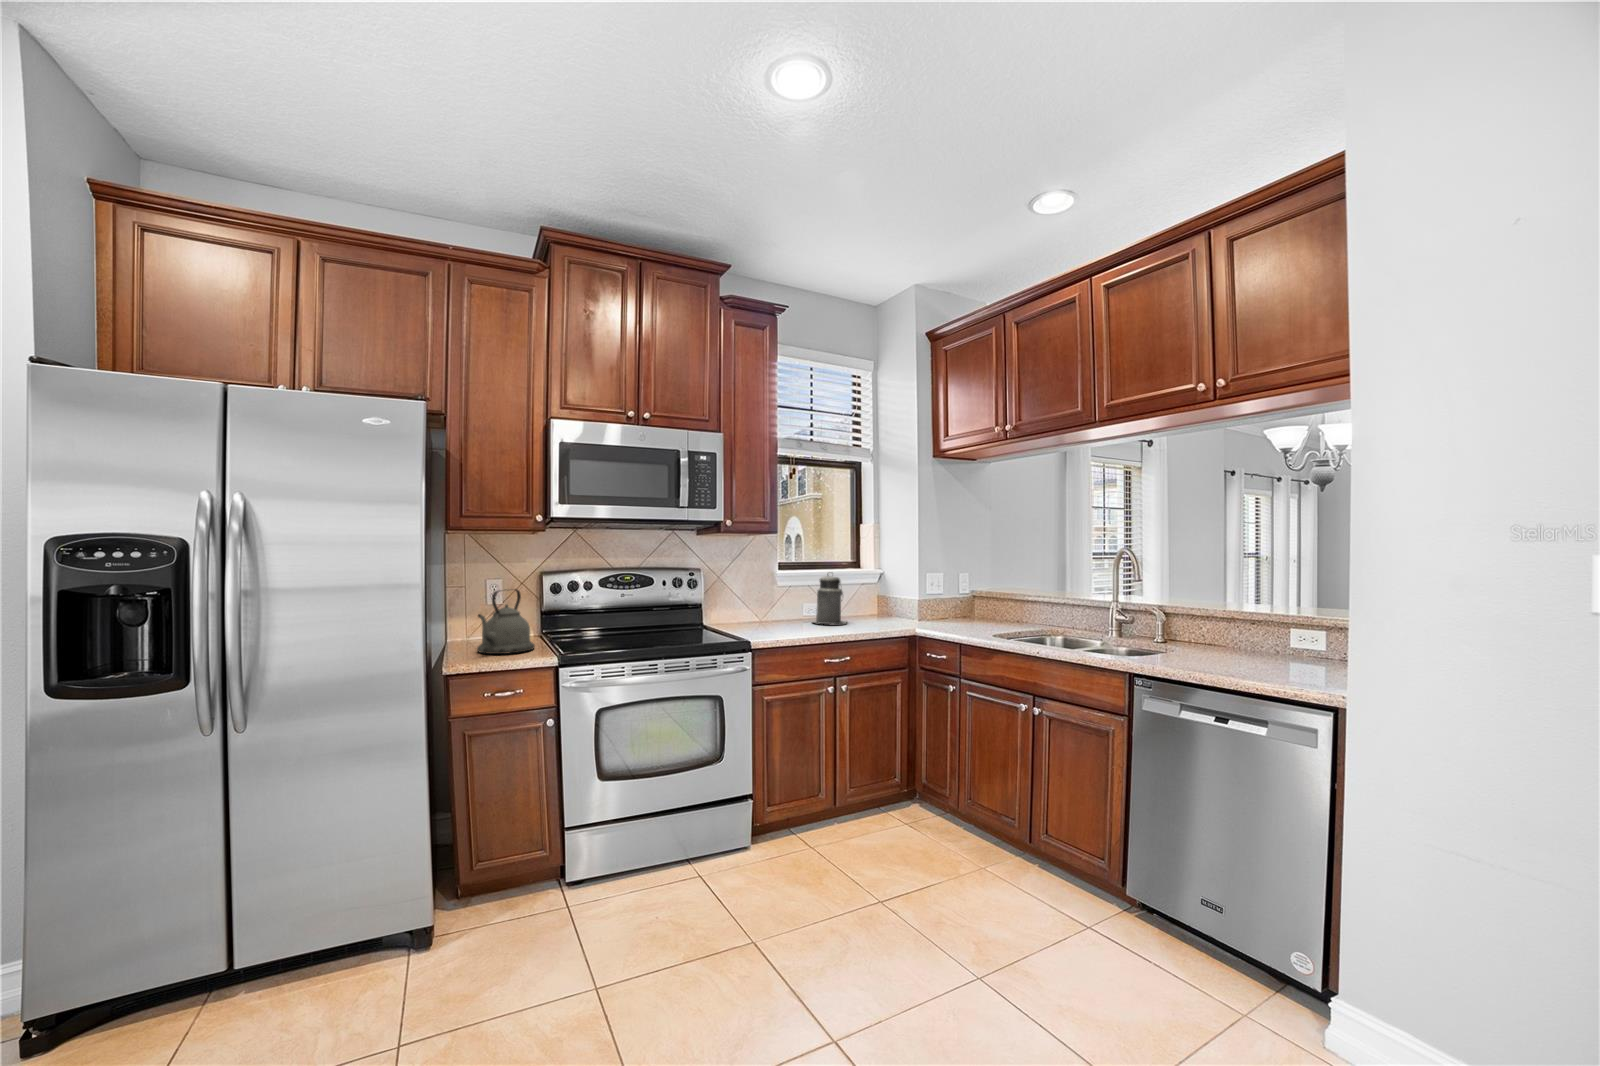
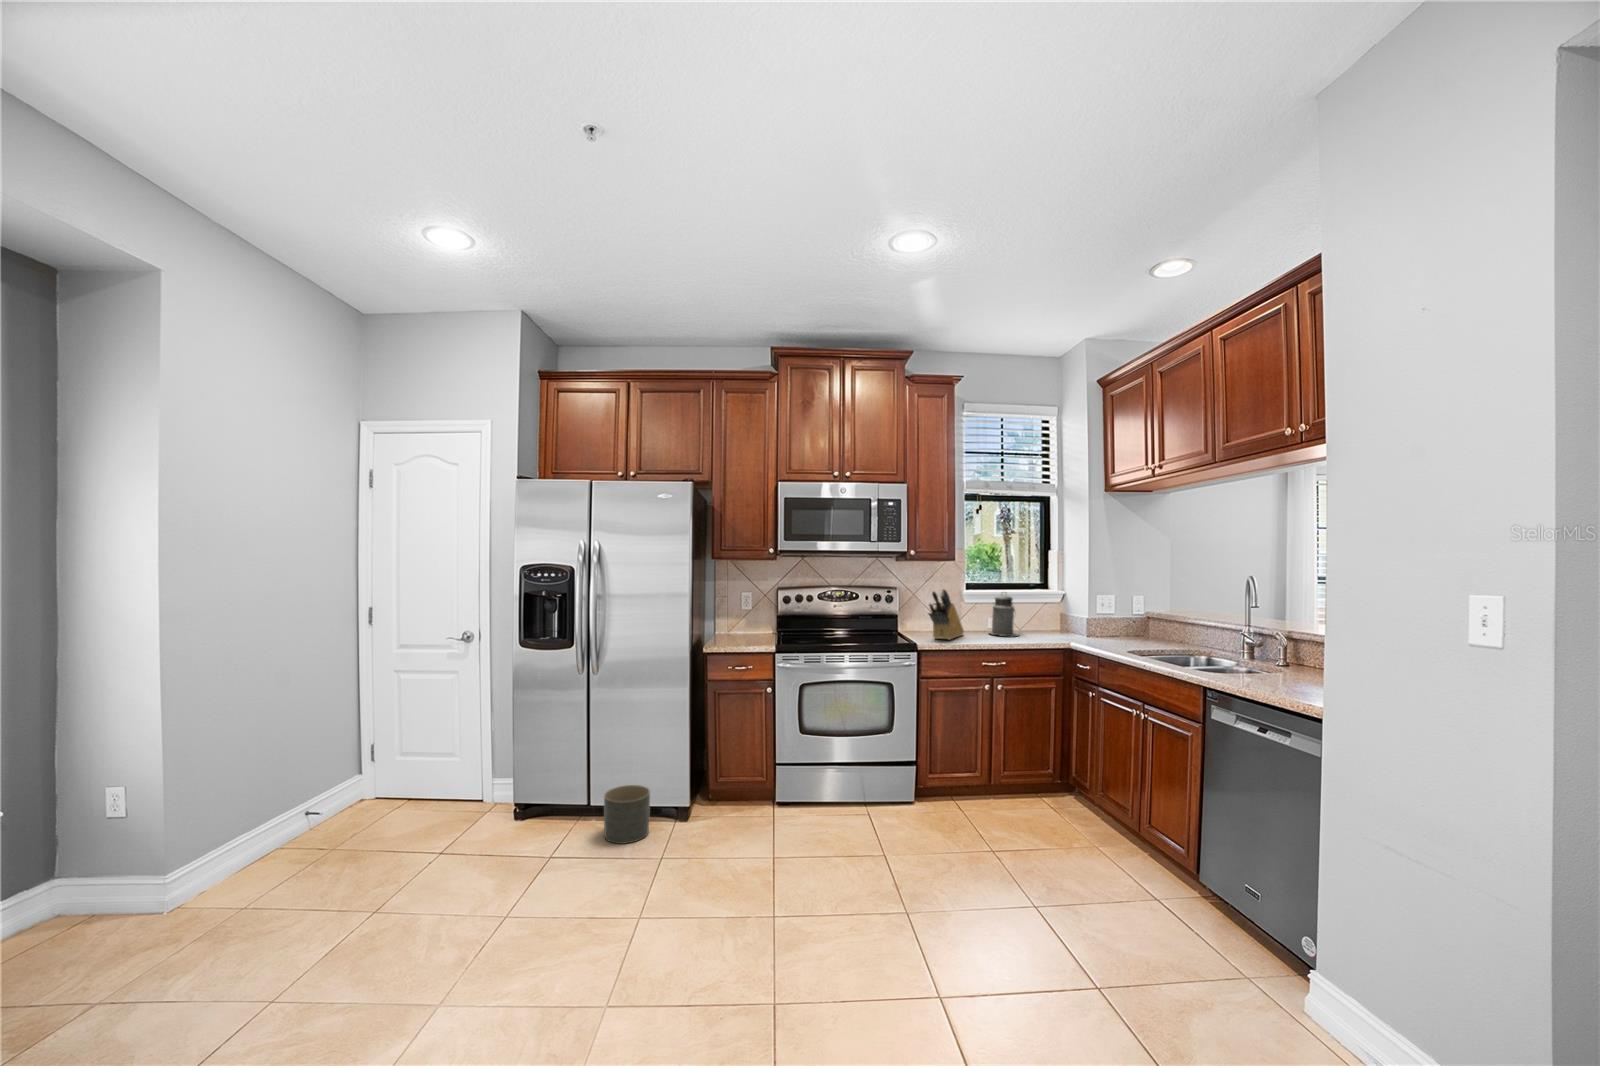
knife block: none [754,569,786,633] -> present [929,589,964,640]
kettle: present [477,589,535,654] -> none [731,598,770,641]
planter: none [263,911,357,1026] -> present [604,785,650,844]

